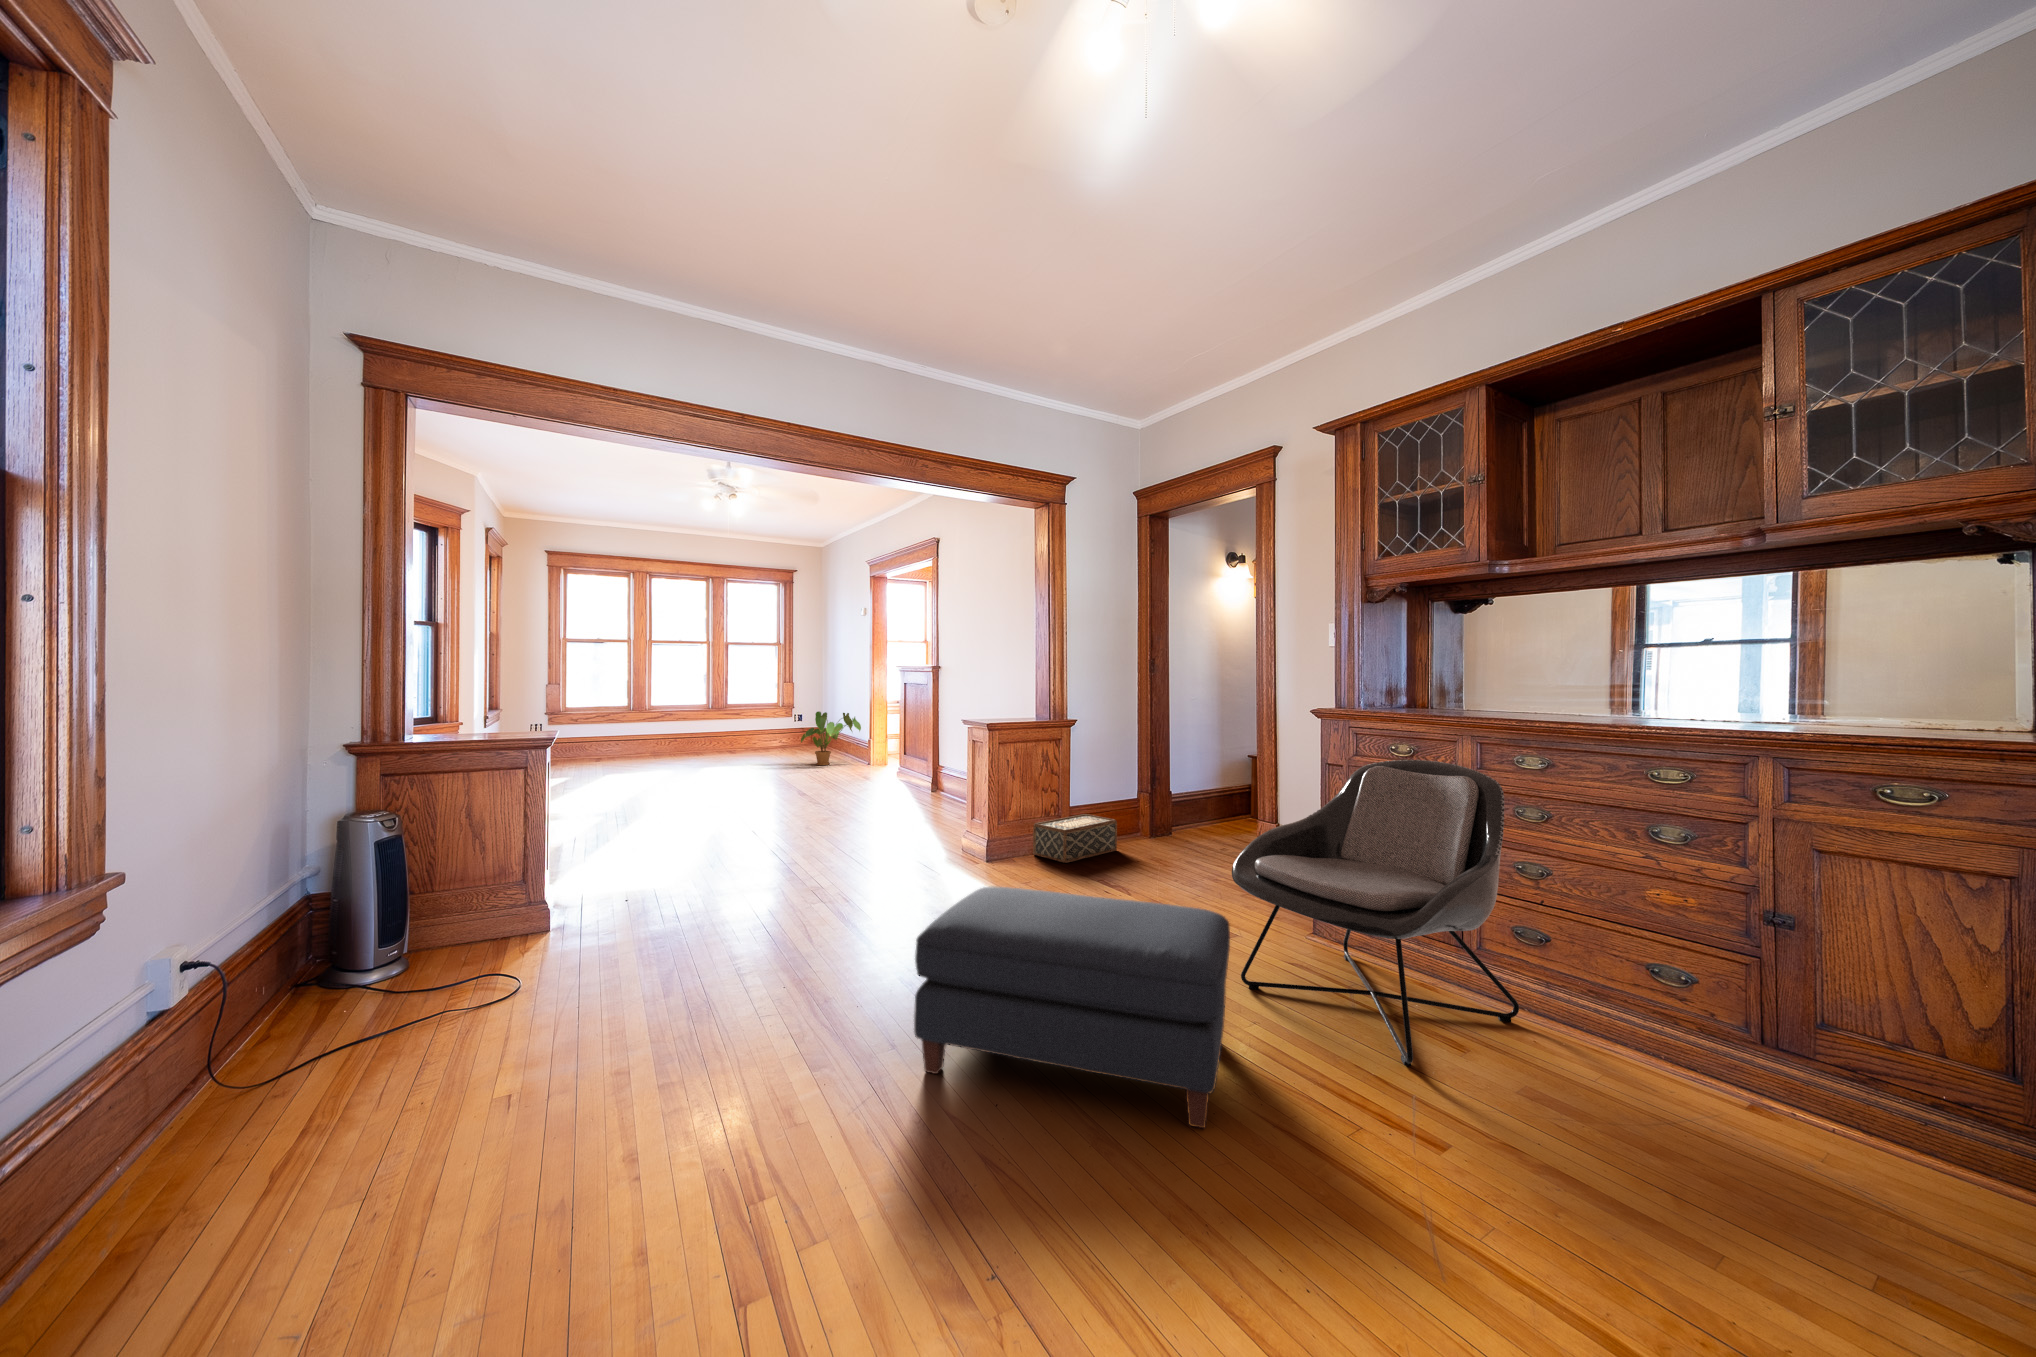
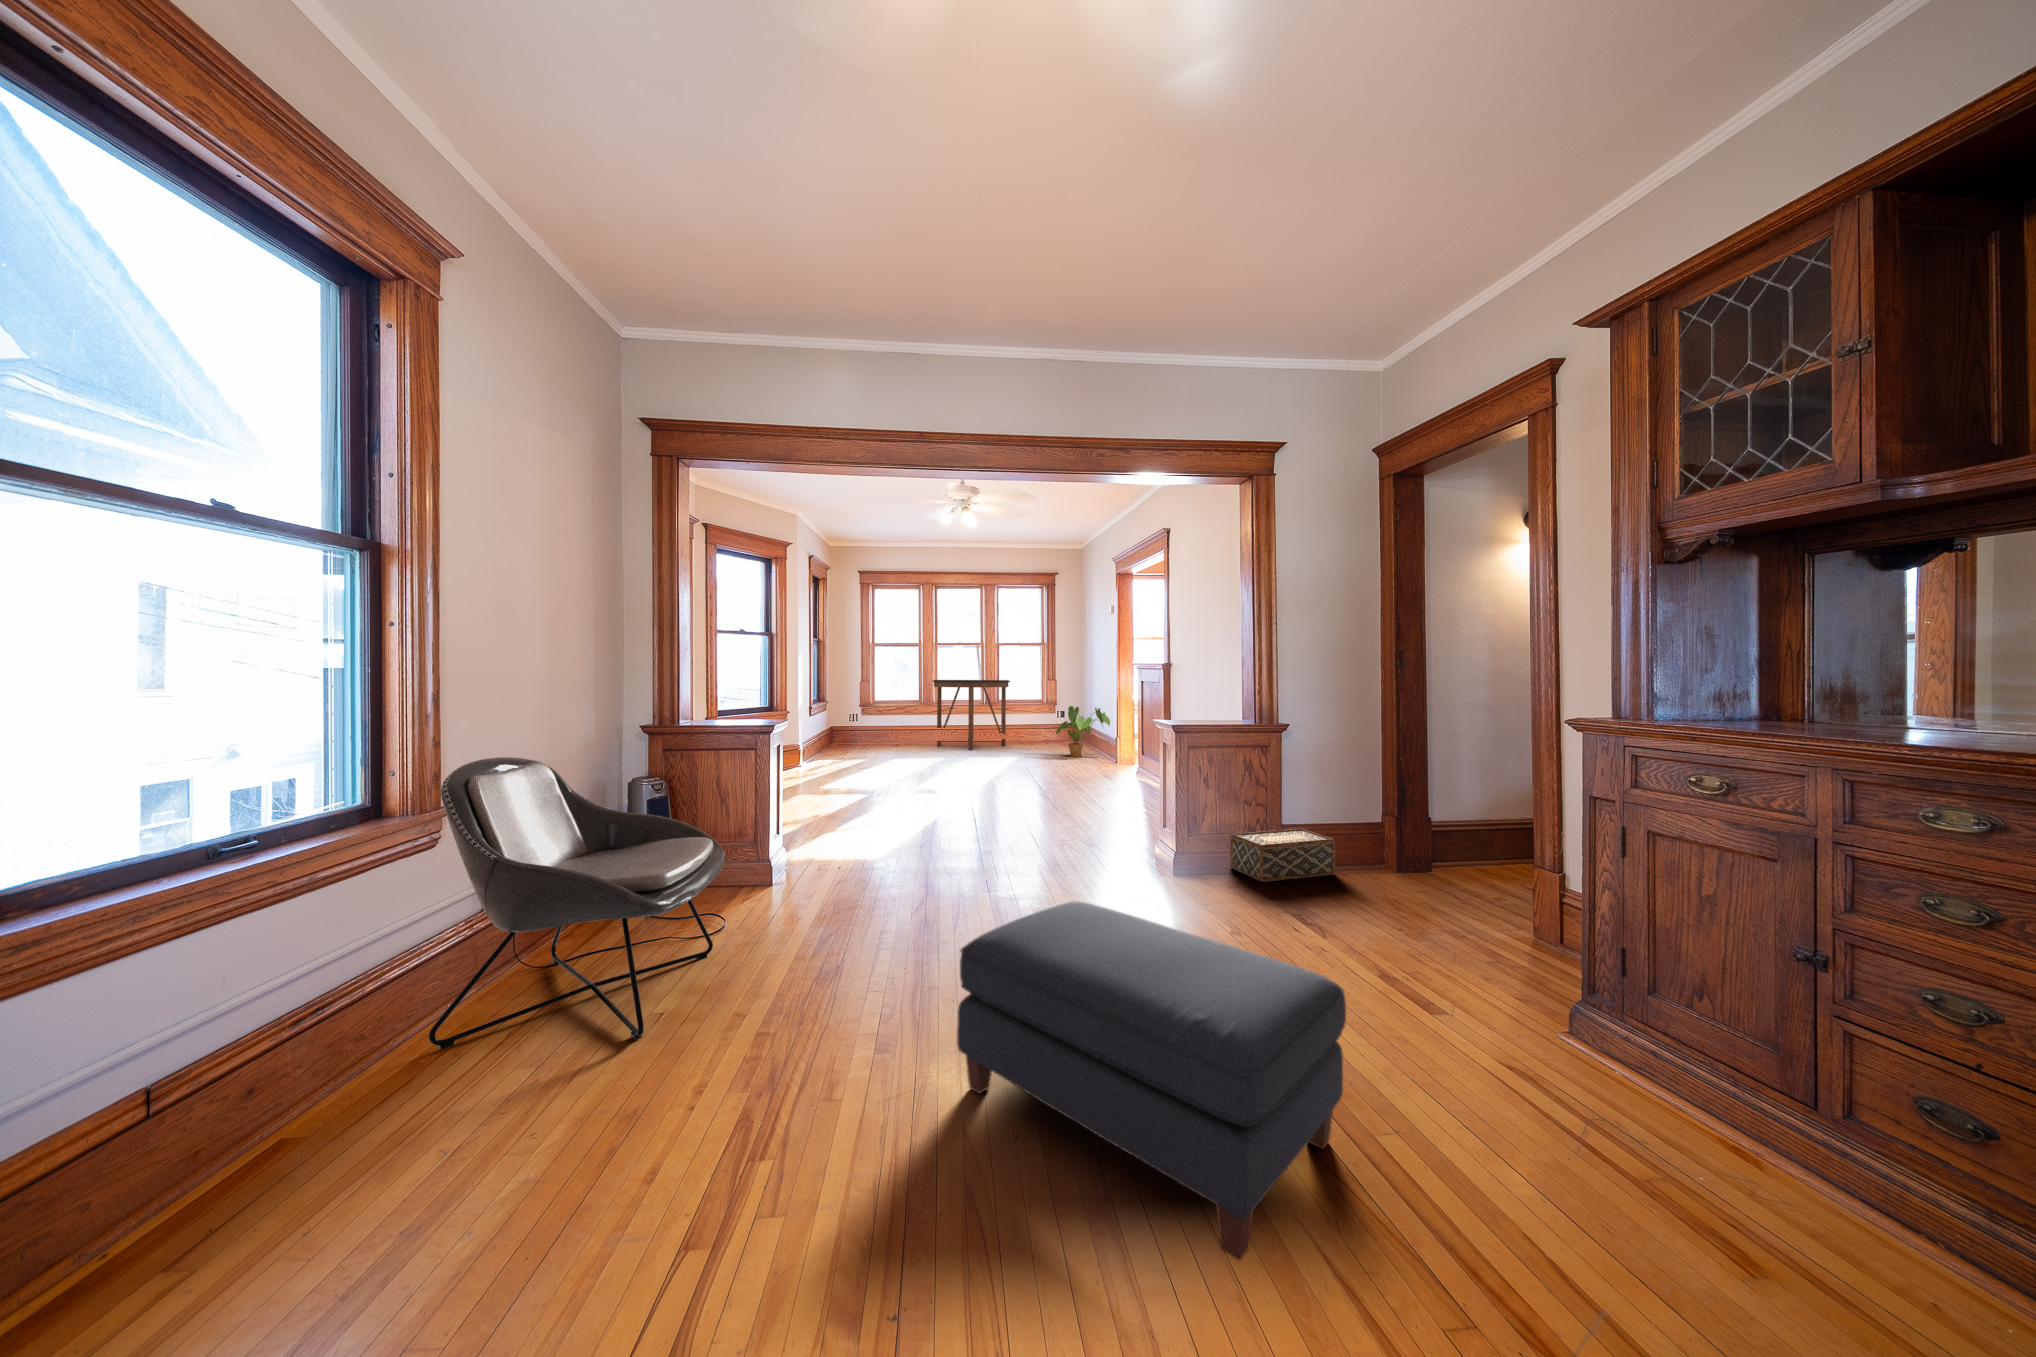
console table: none [645,684,742,764] -> present [933,680,1010,750]
lounge chair: present [1232,760,1519,1066] -> present [429,757,725,1050]

